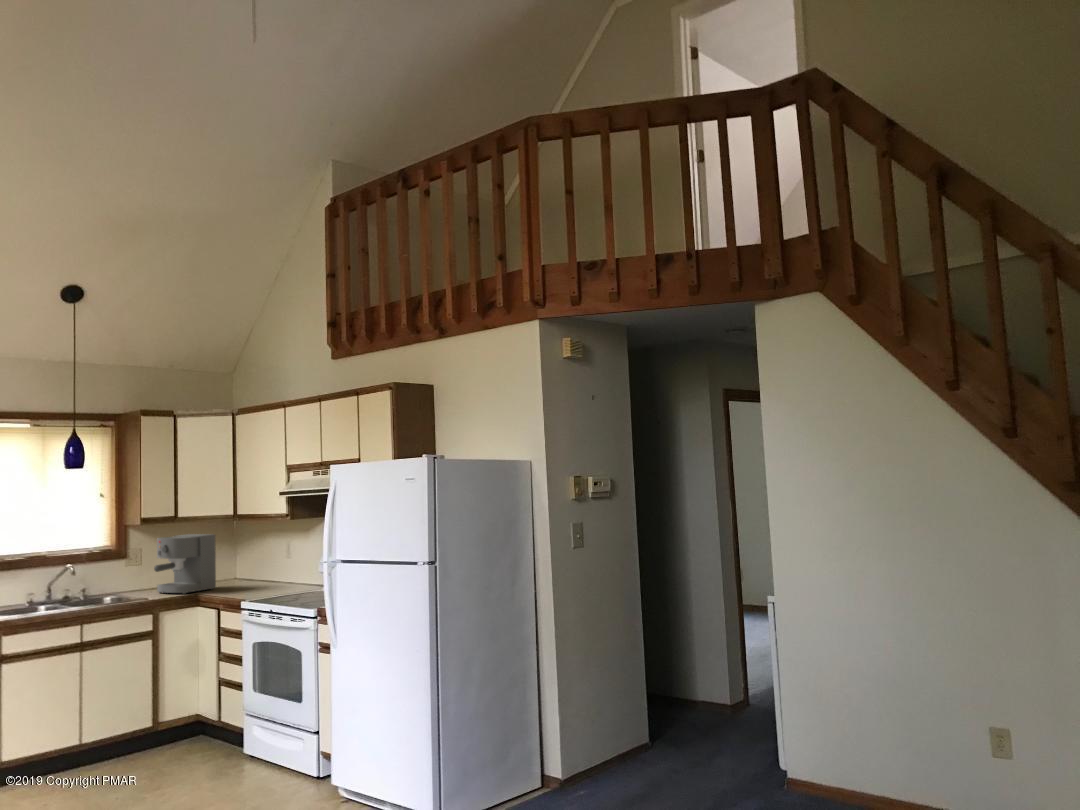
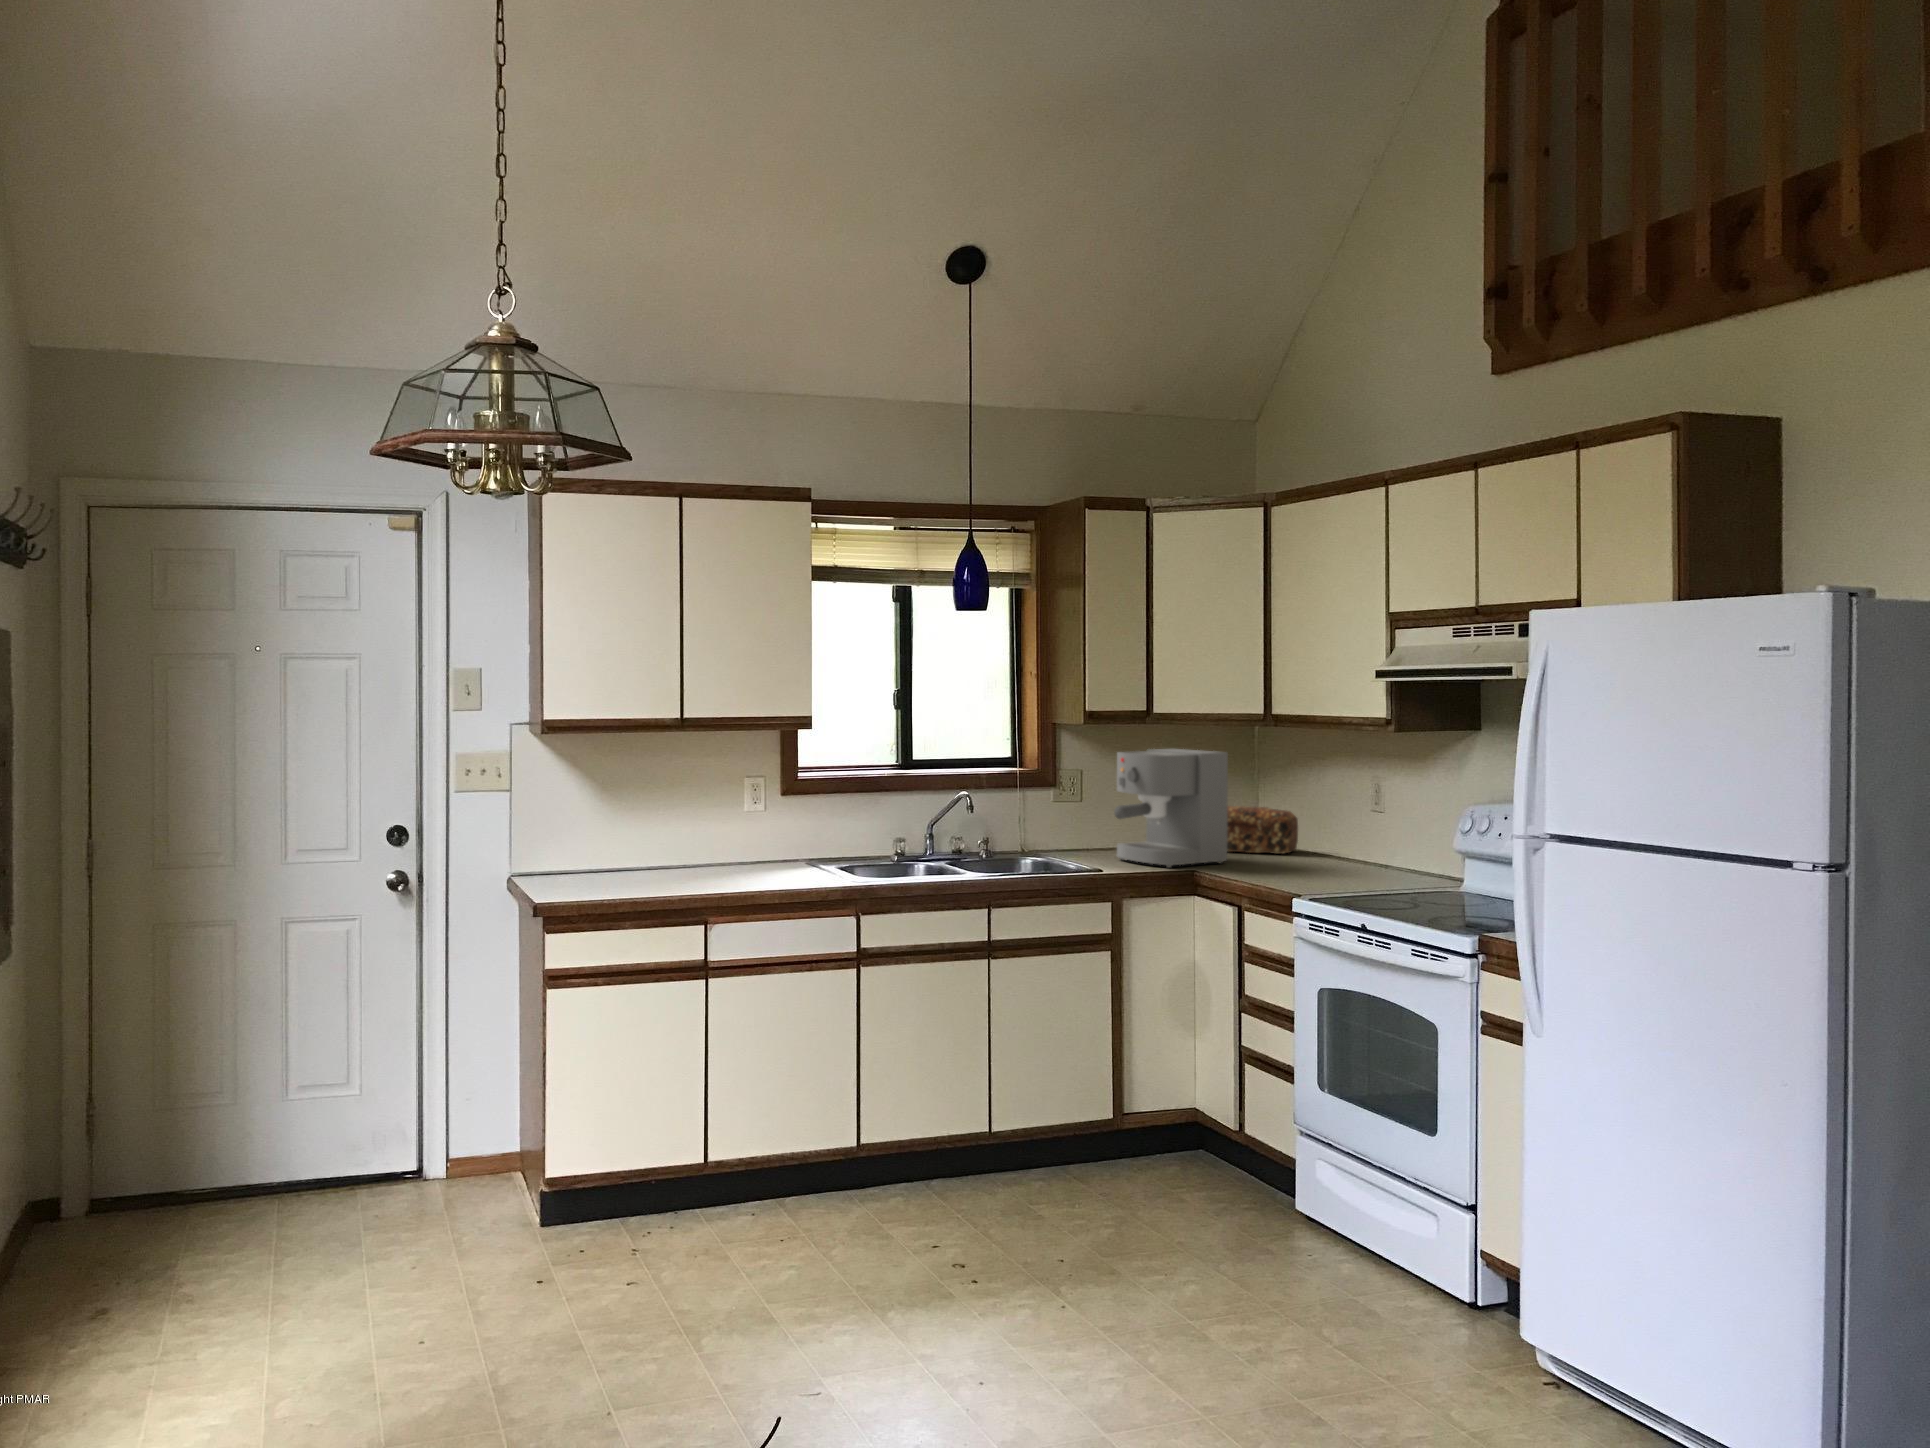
bread loaf: none [207,560,255,584] -> present [1227,806,1298,854]

